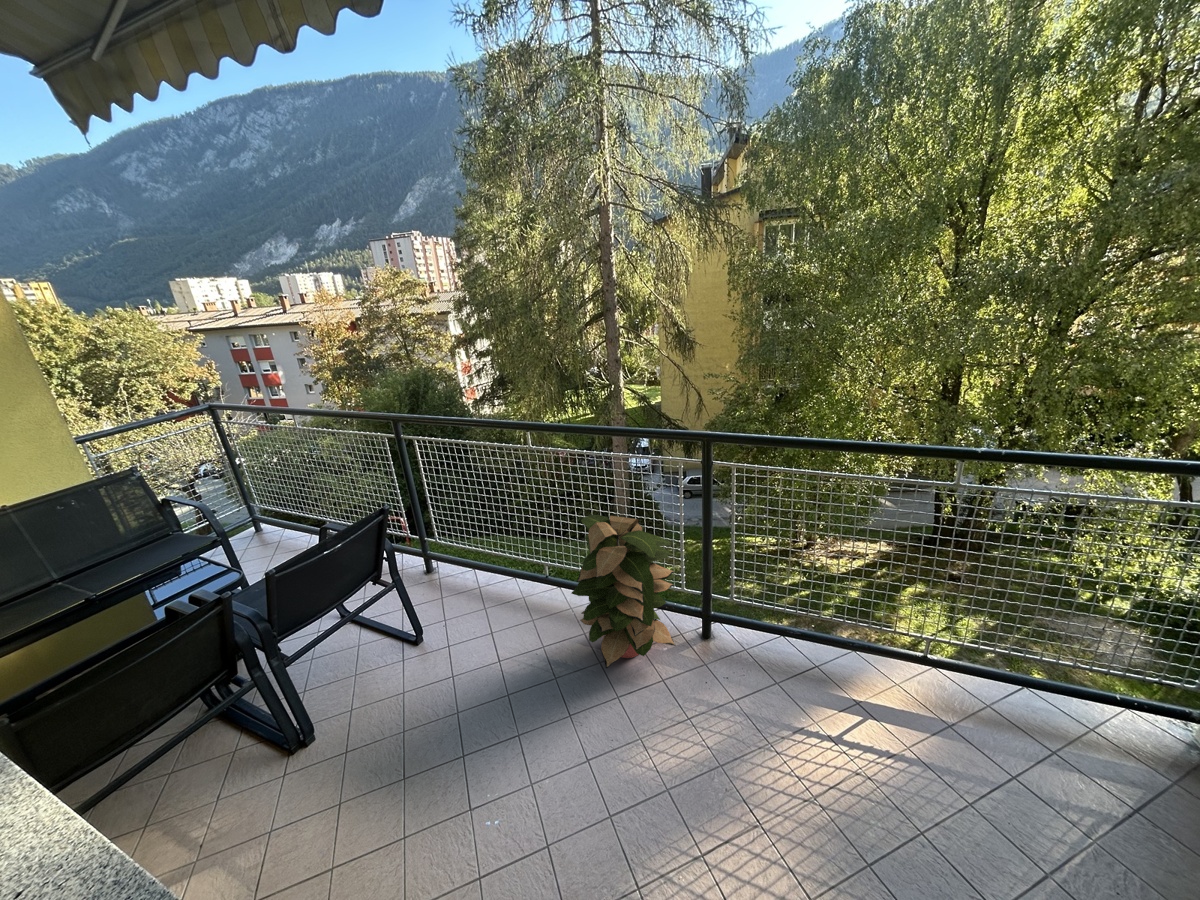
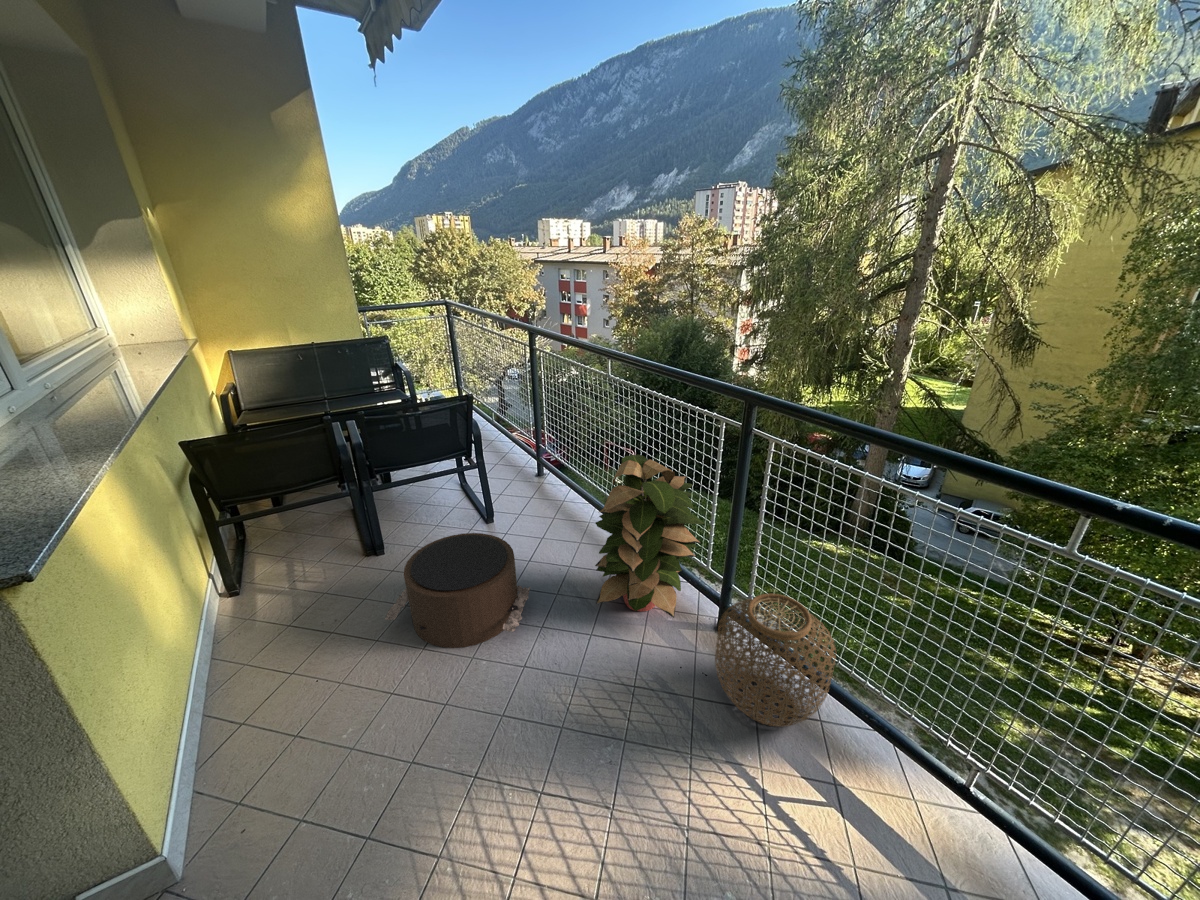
woven basket: none [732,584,828,691] -> present [715,594,836,727]
pouf: none [399,652,559,809] -> present [385,533,530,648]

